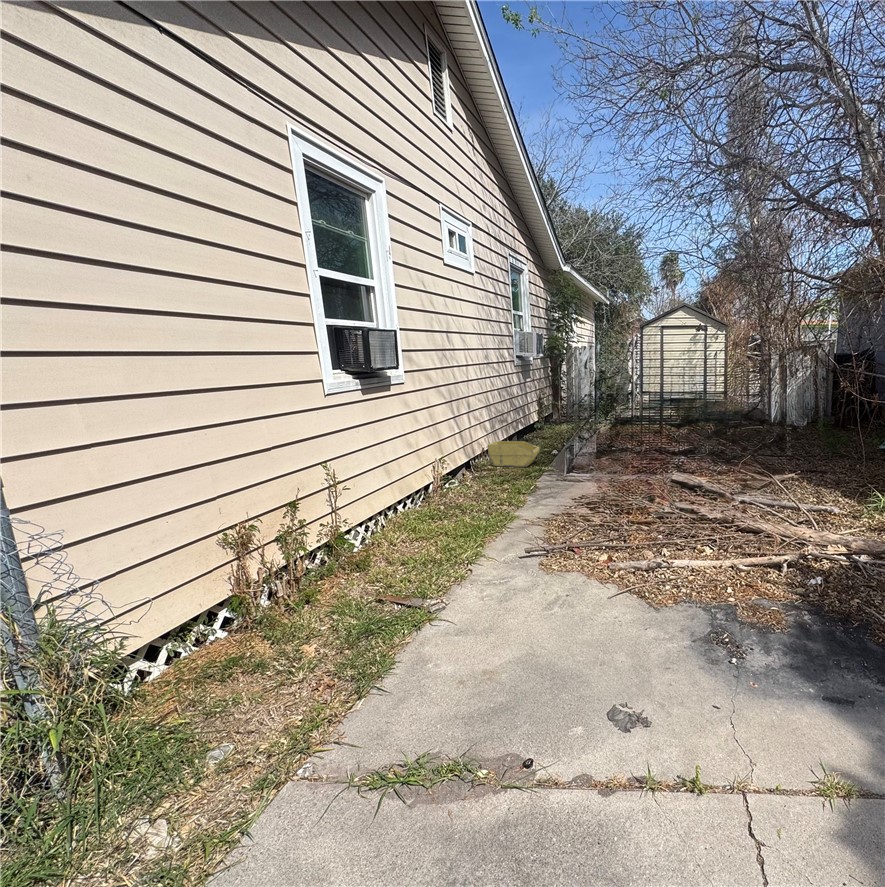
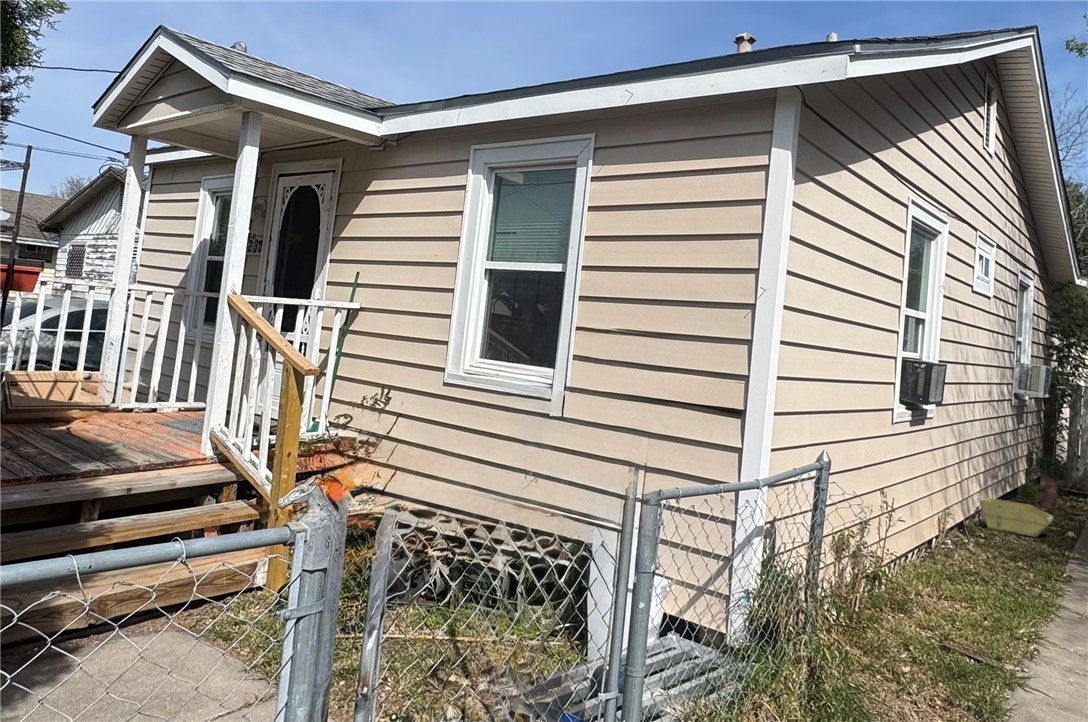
potted plant: none [530,399,562,438] -> present [1018,455,1069,508]

